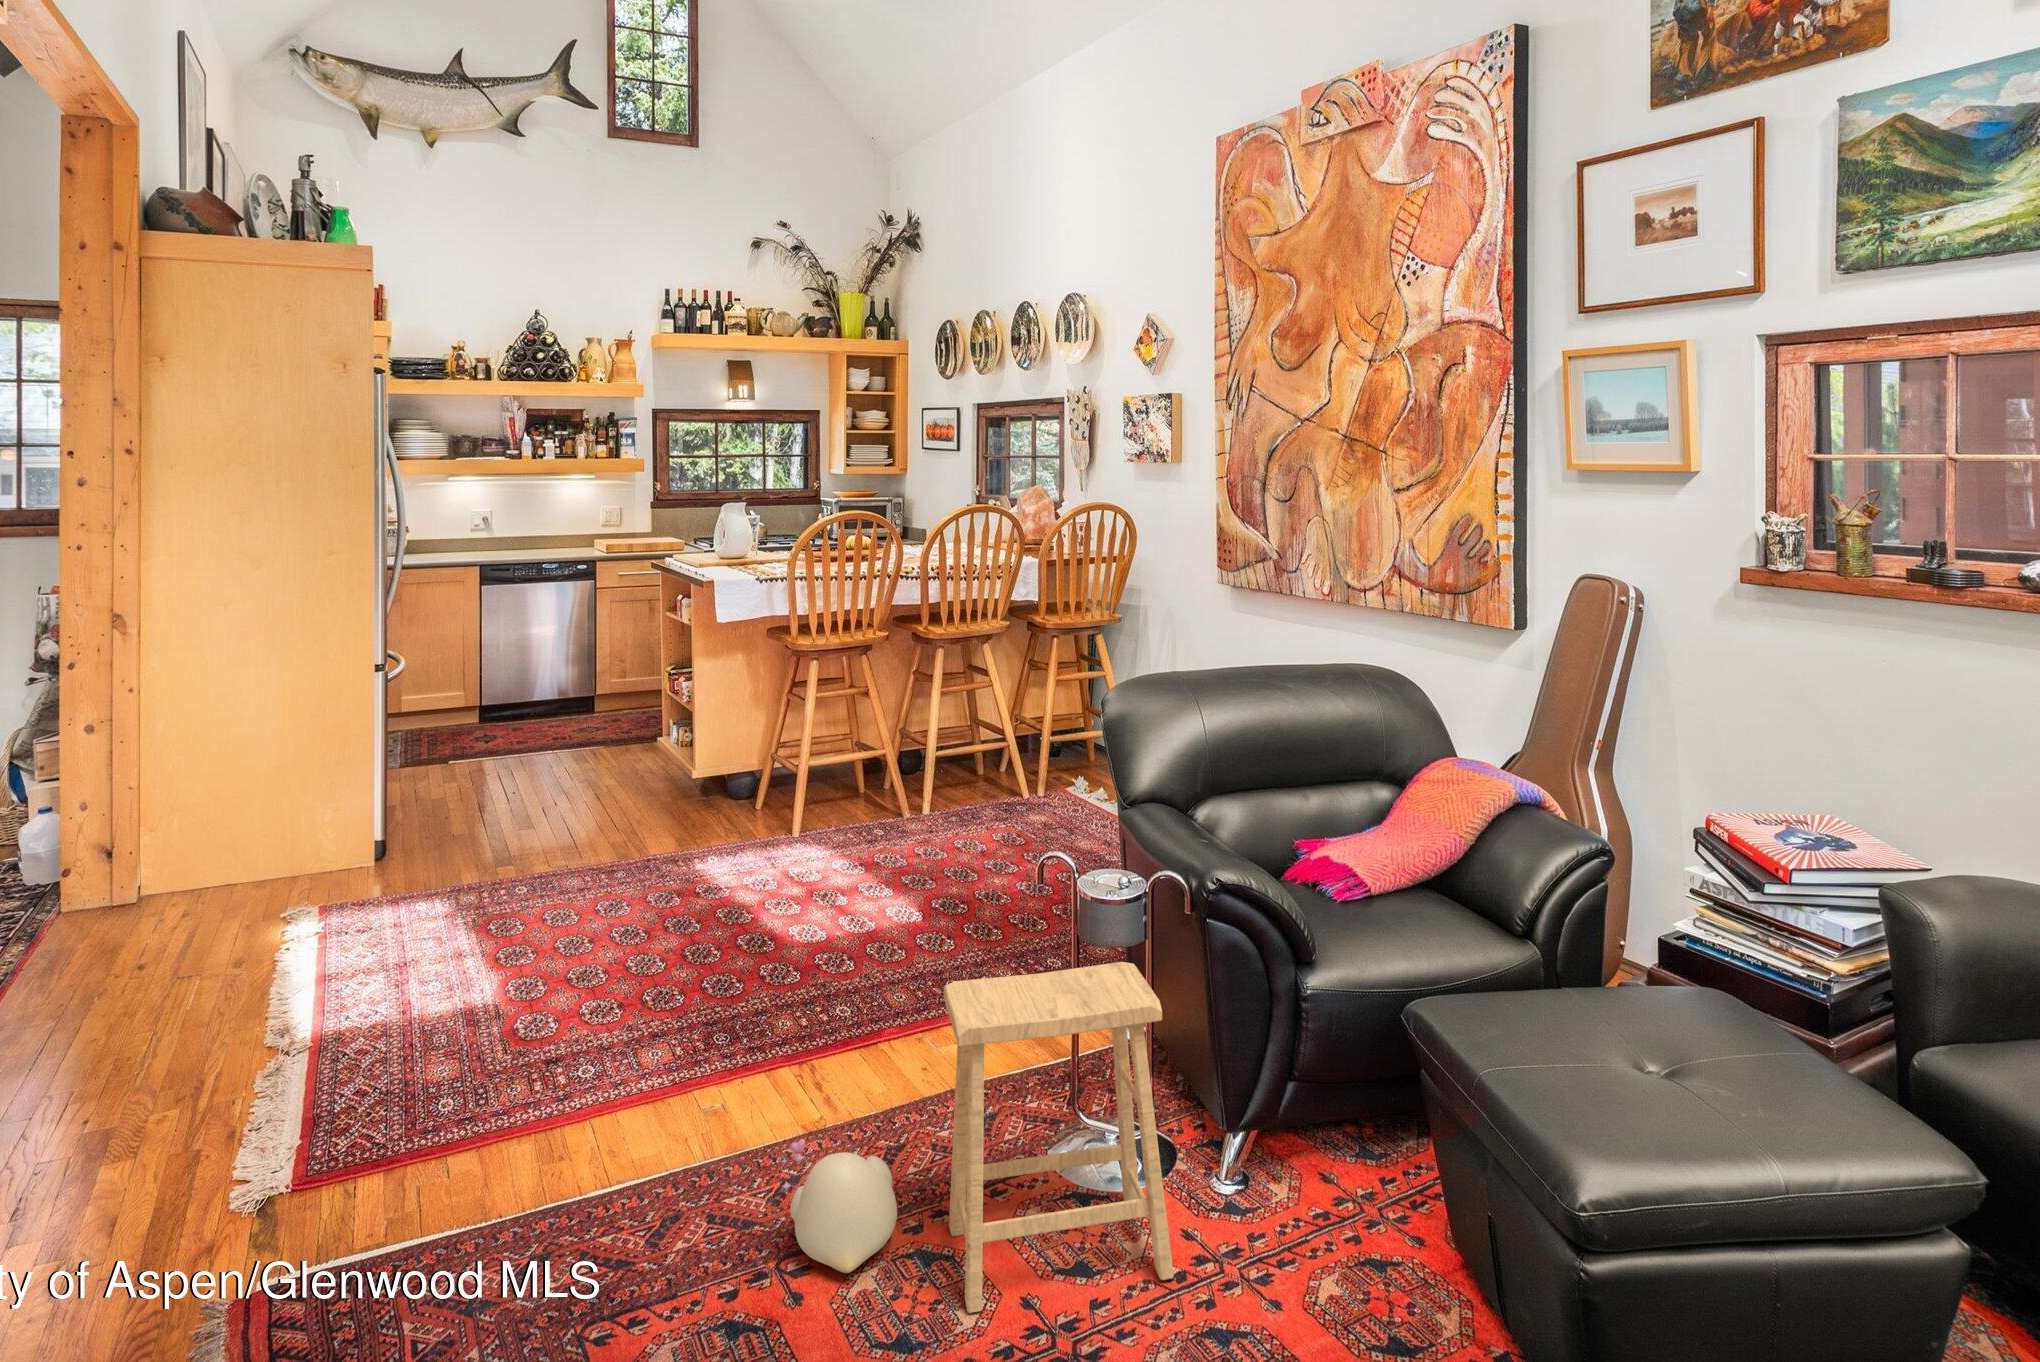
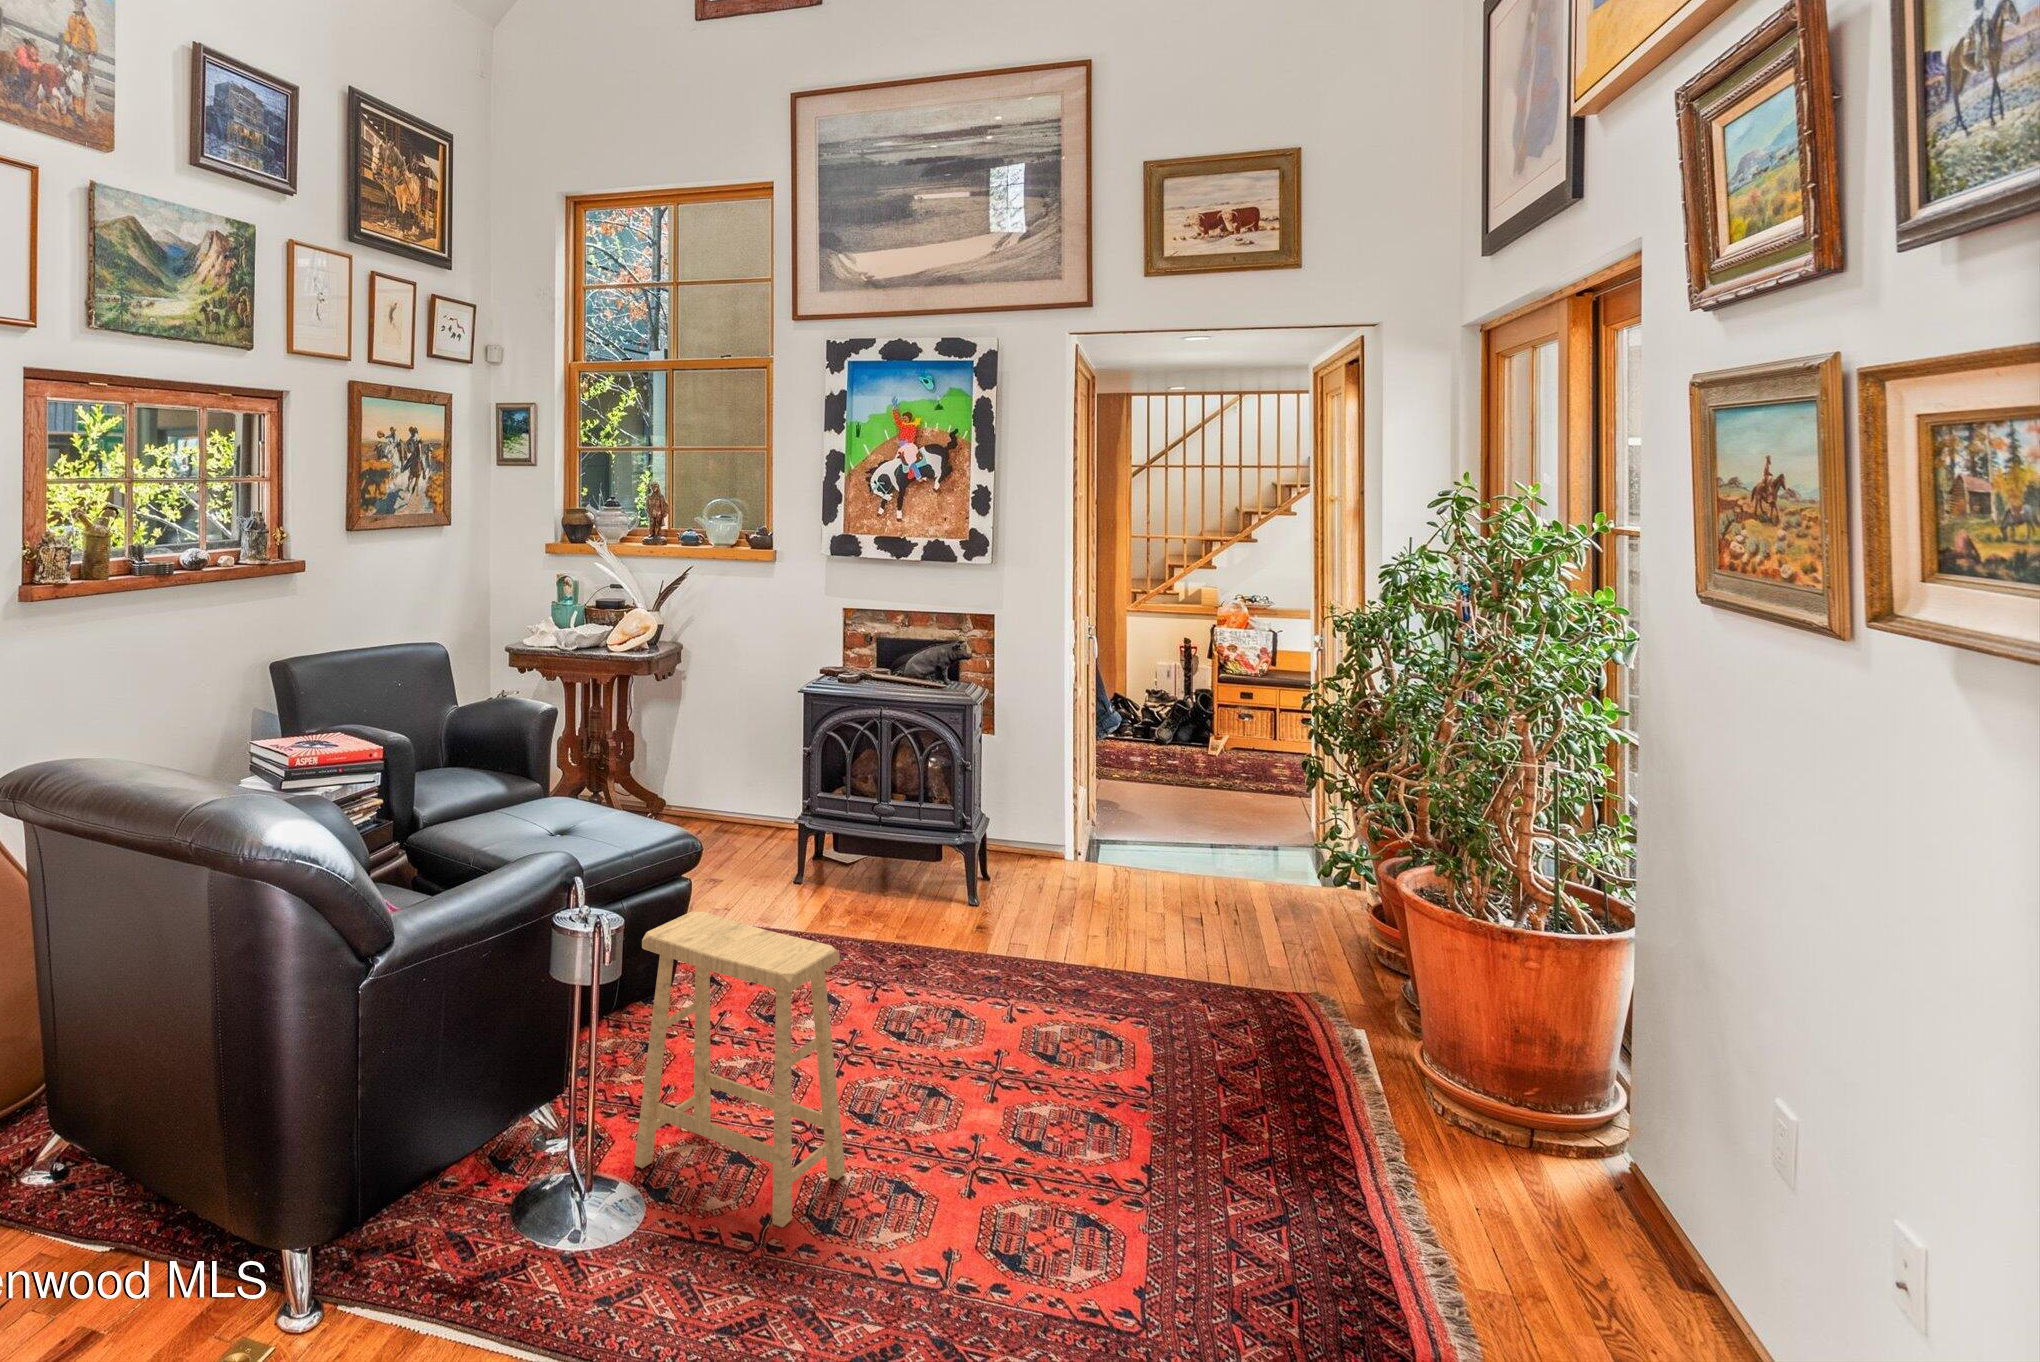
plush toy: present [782,1139,897,1273] -> none [831,1158,940,1276]

